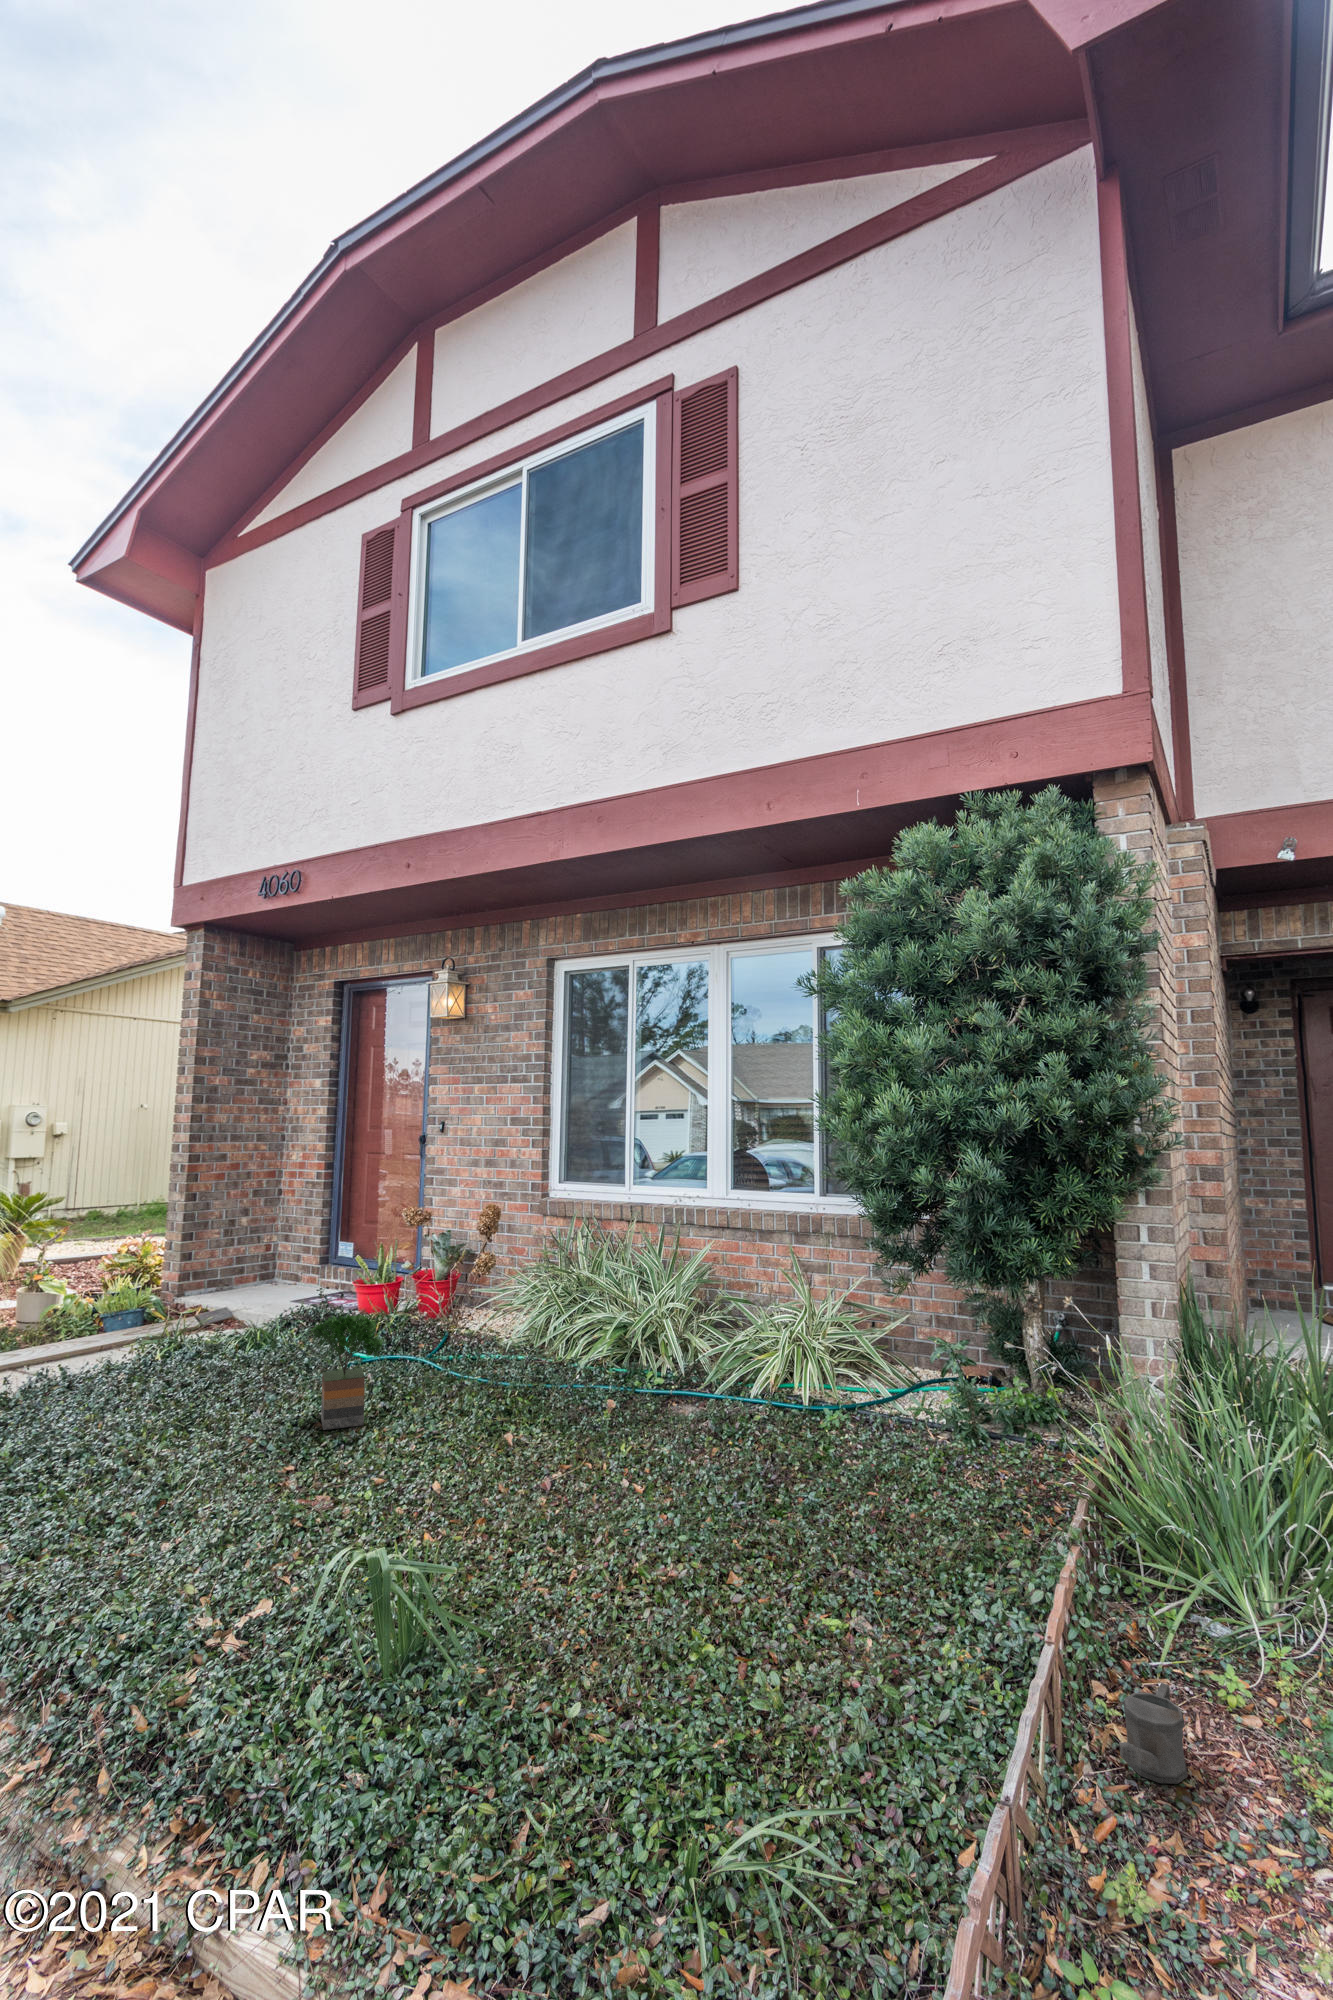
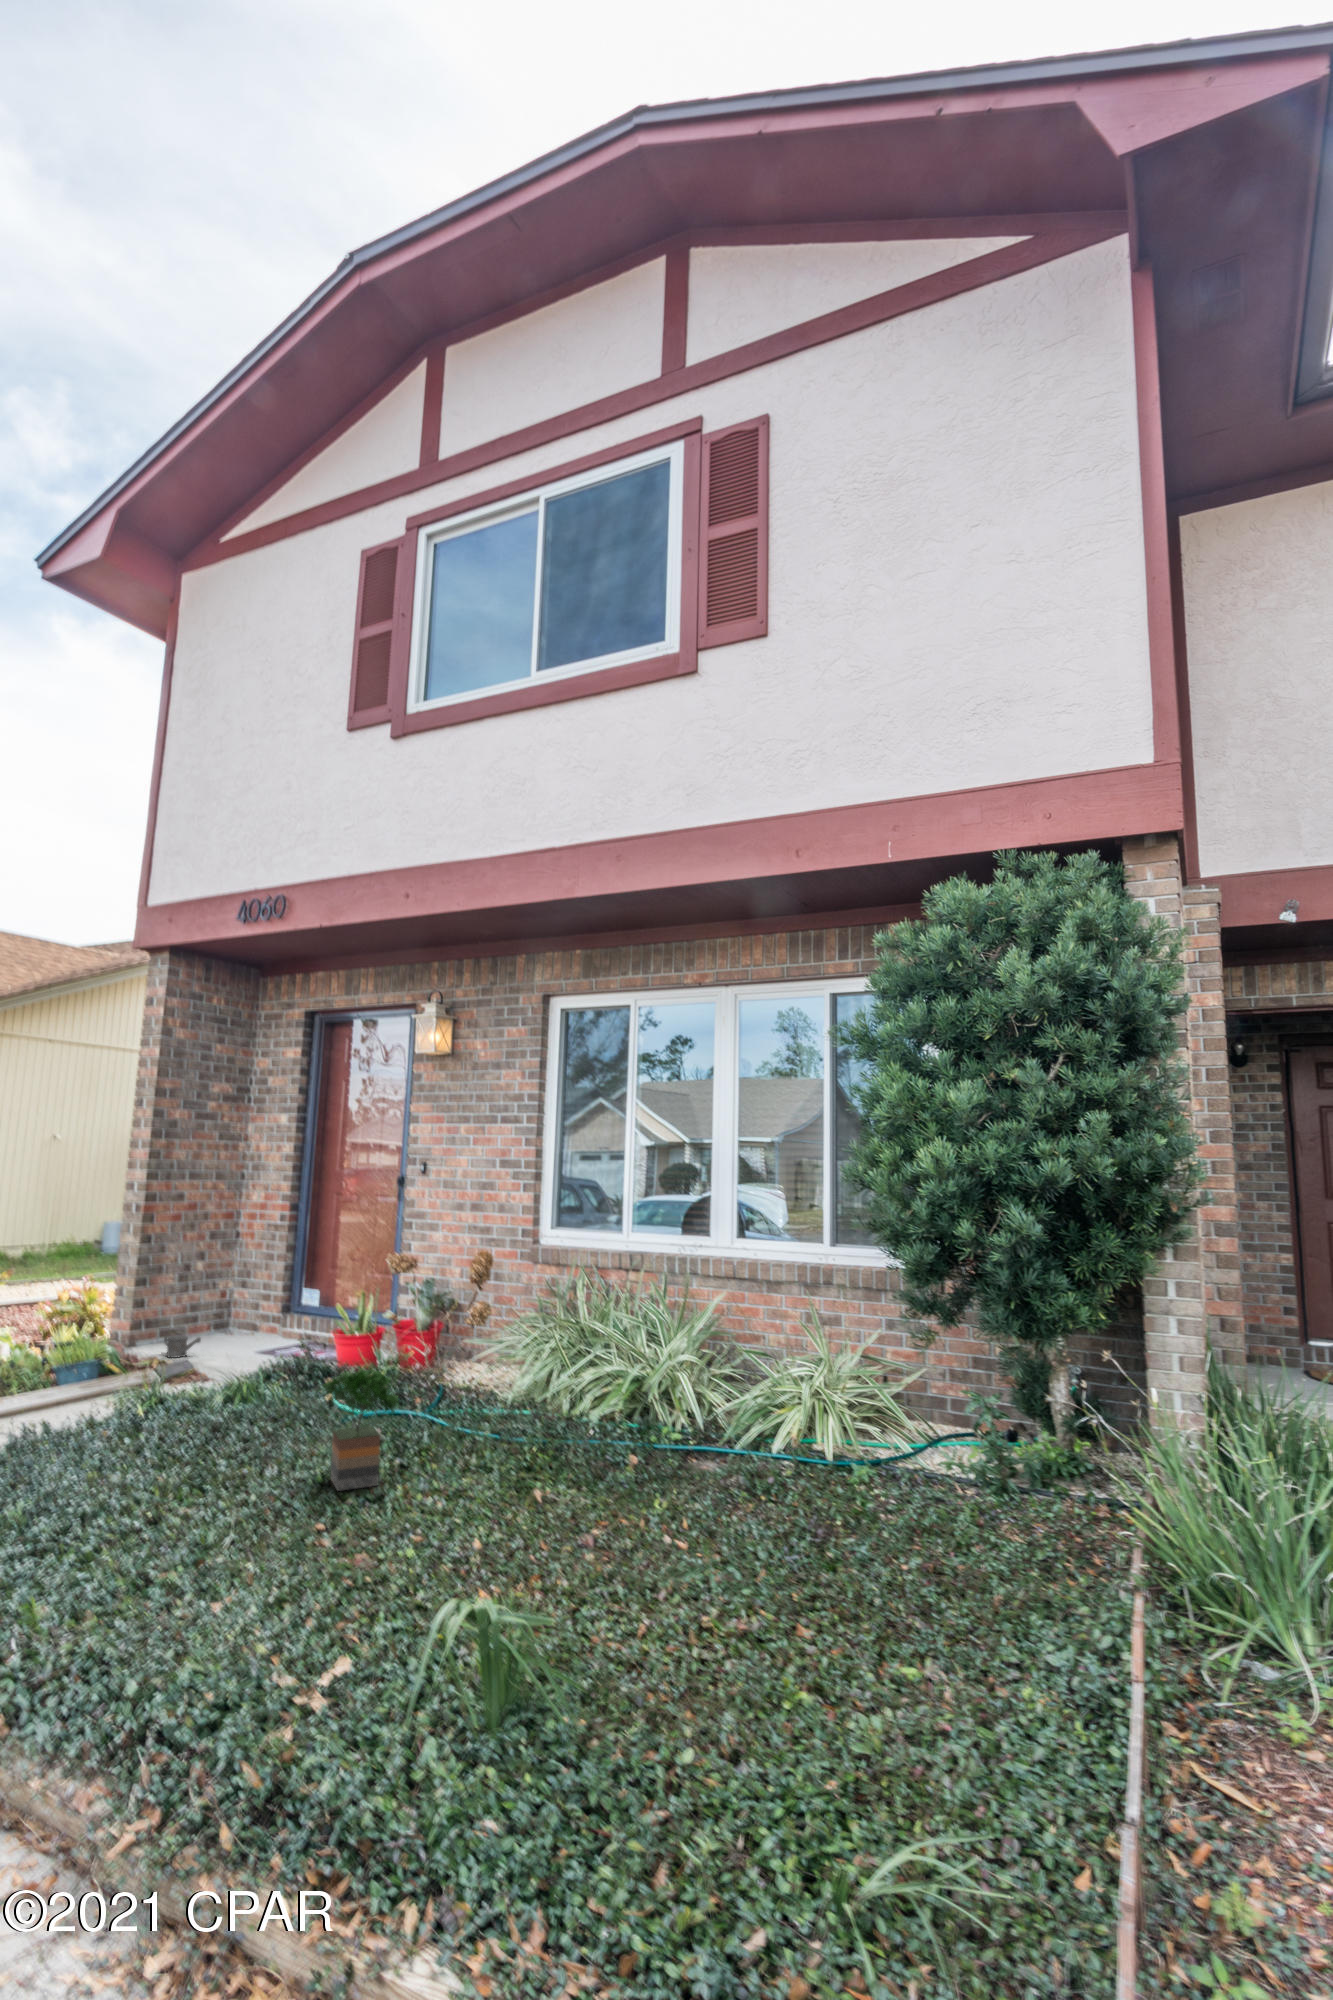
watering can: present [1120,1683,1188,1784] -> present [164,1336,201,1358]

